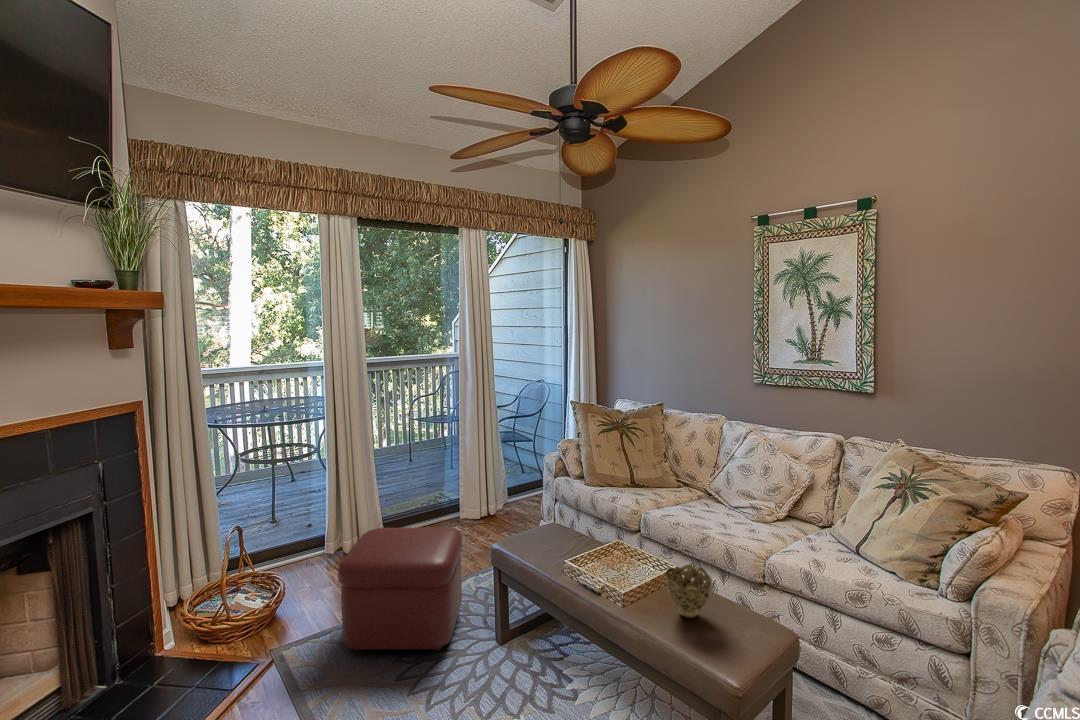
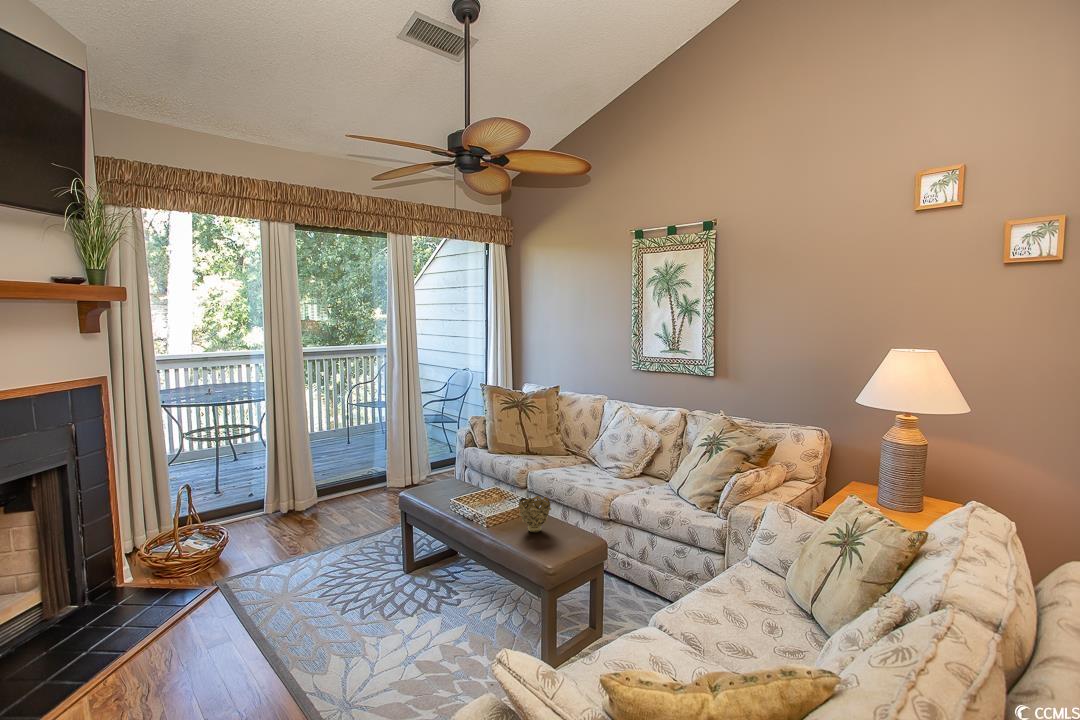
ottoman: present [338,528,462,651] -> none [273,485,379,580]

